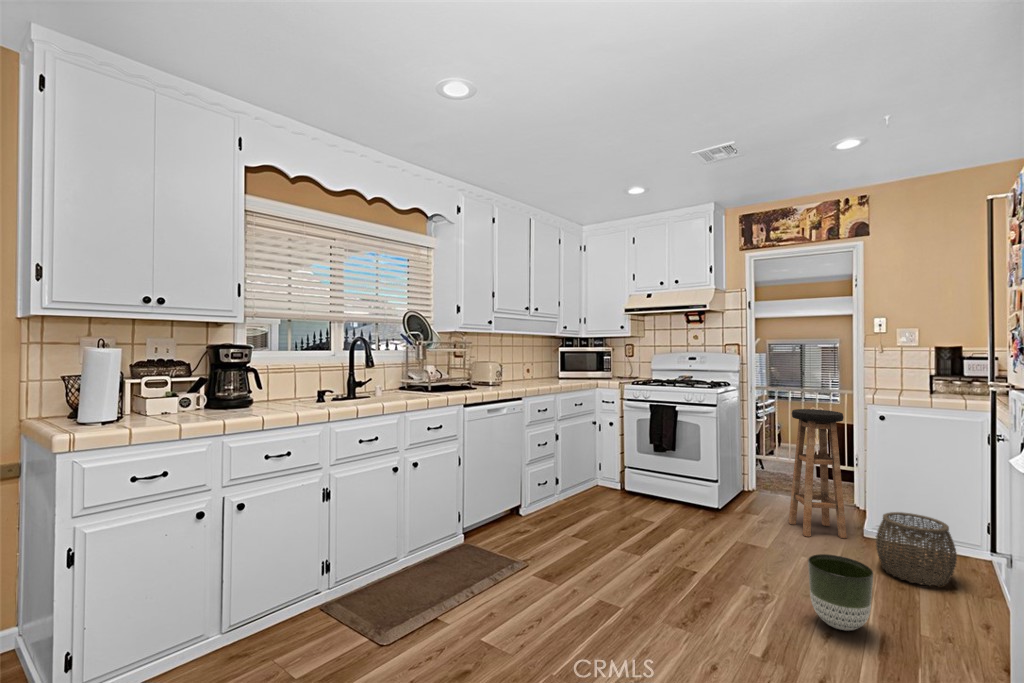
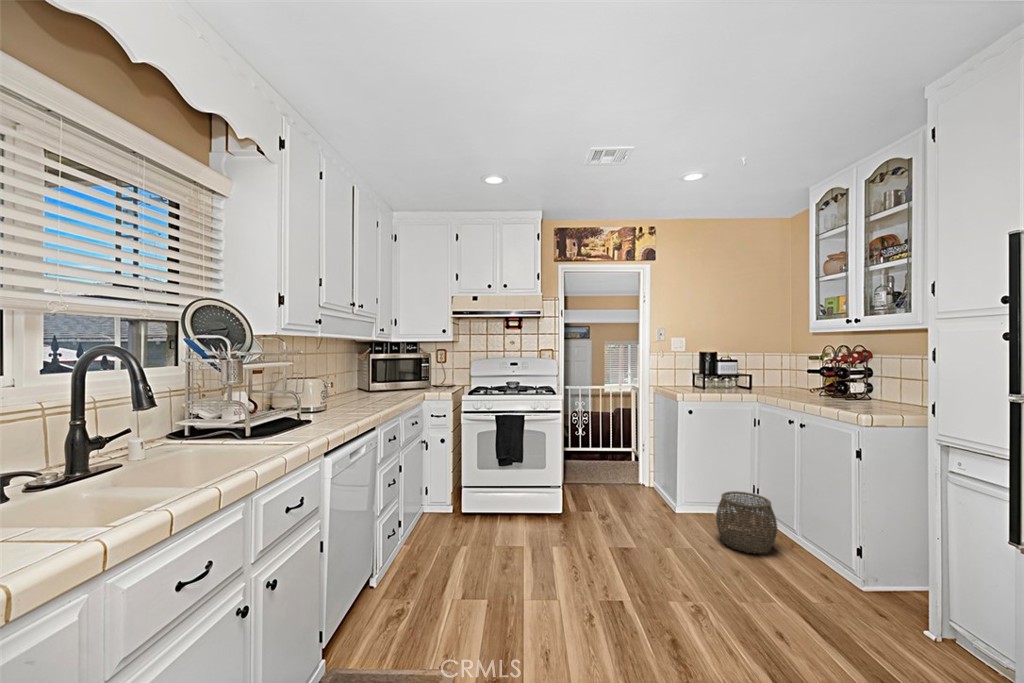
bar stool: present [789,409,847,538] -> none [622,408,672,527]
planter: present [808,554,873,631] -> none [751,556,815,634]

